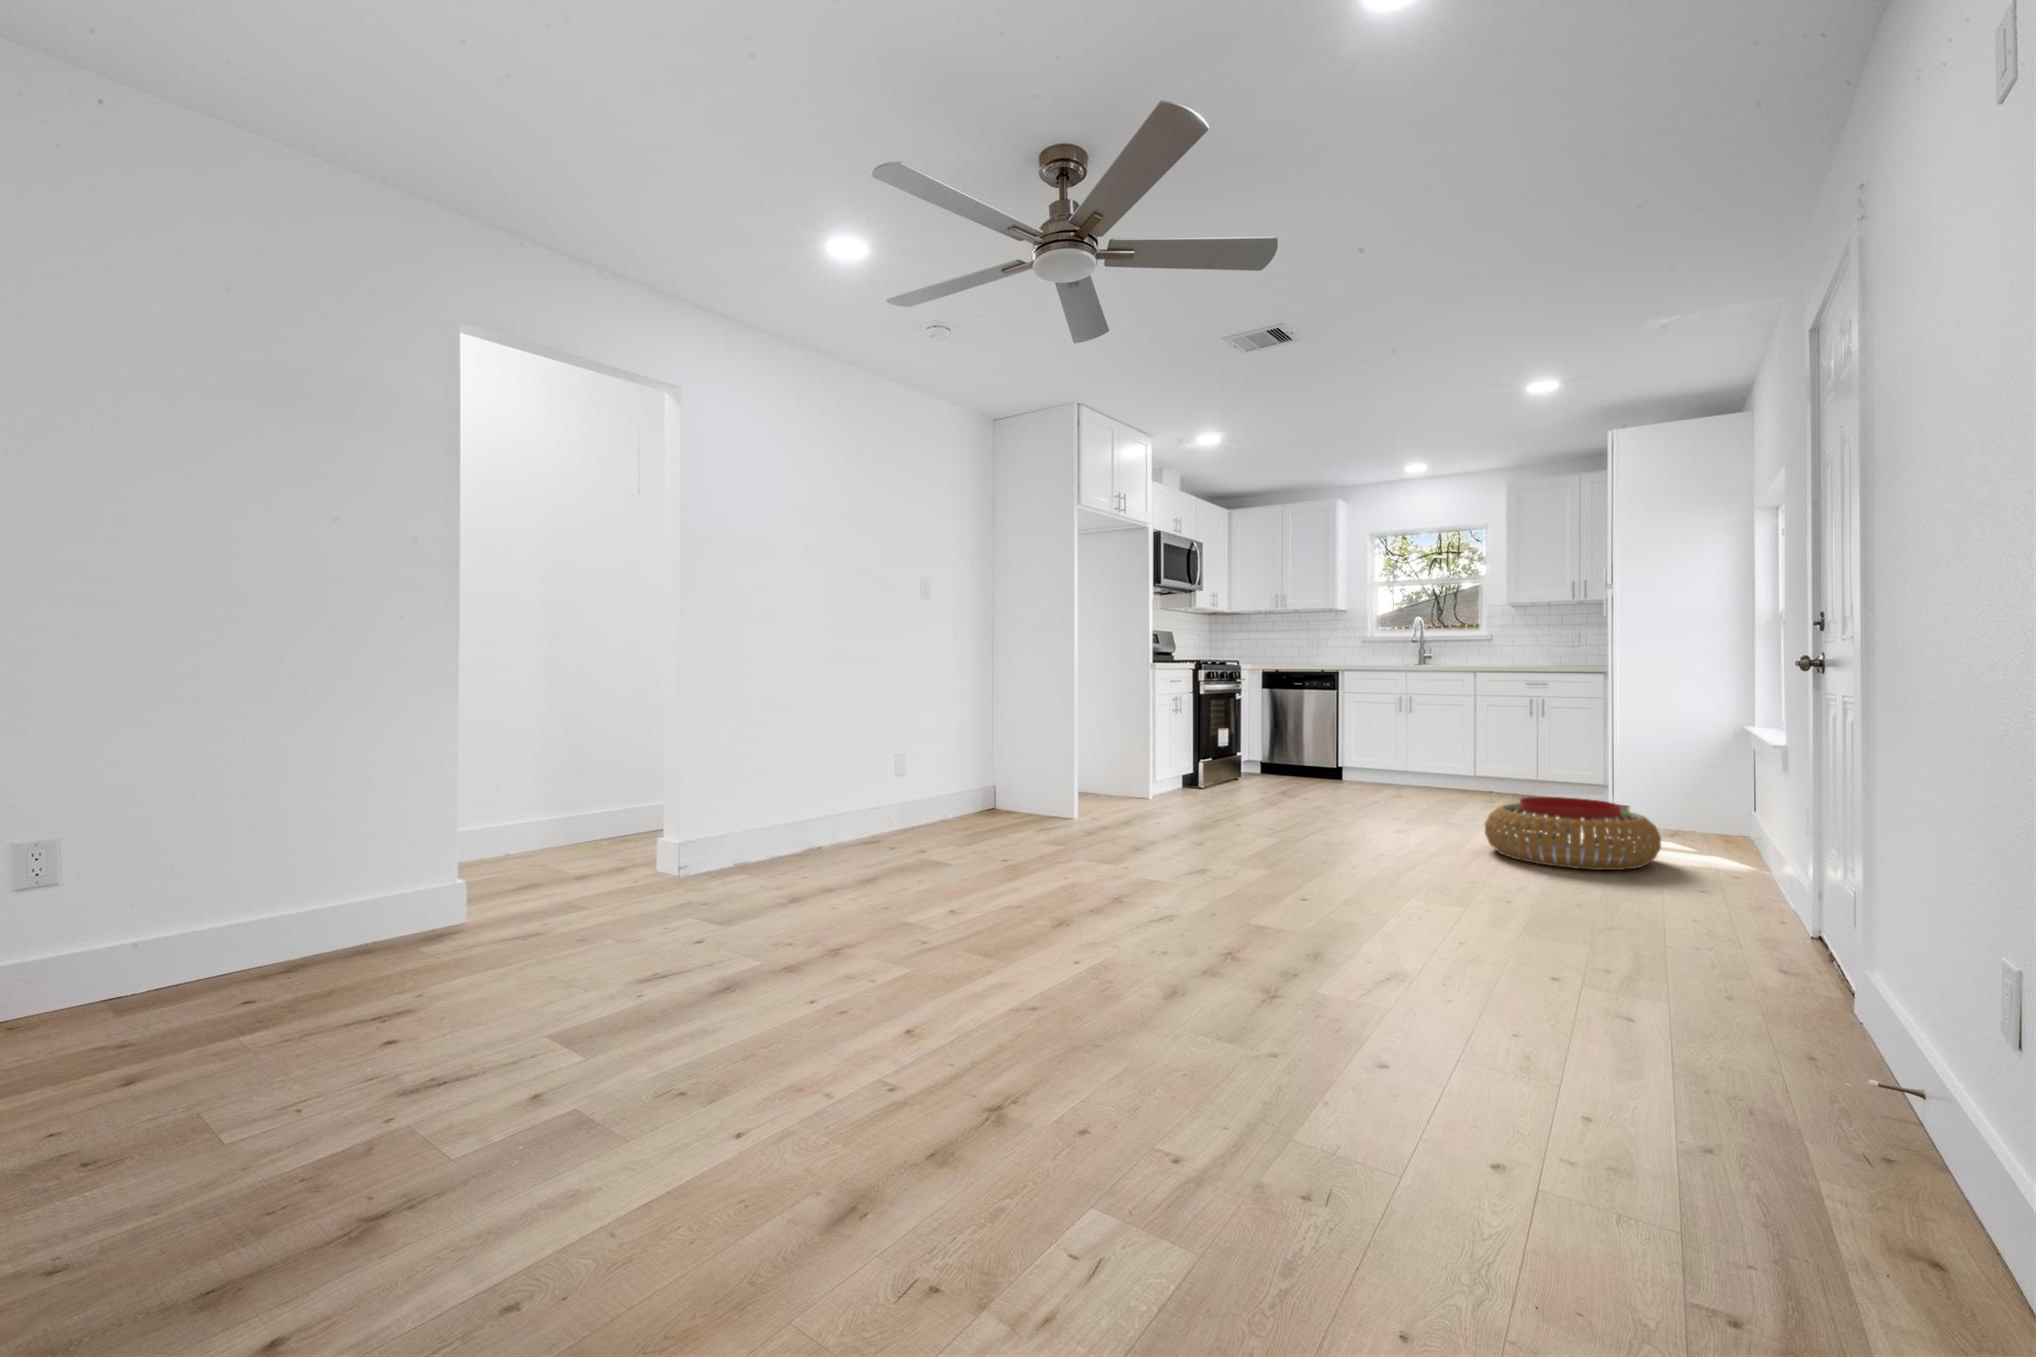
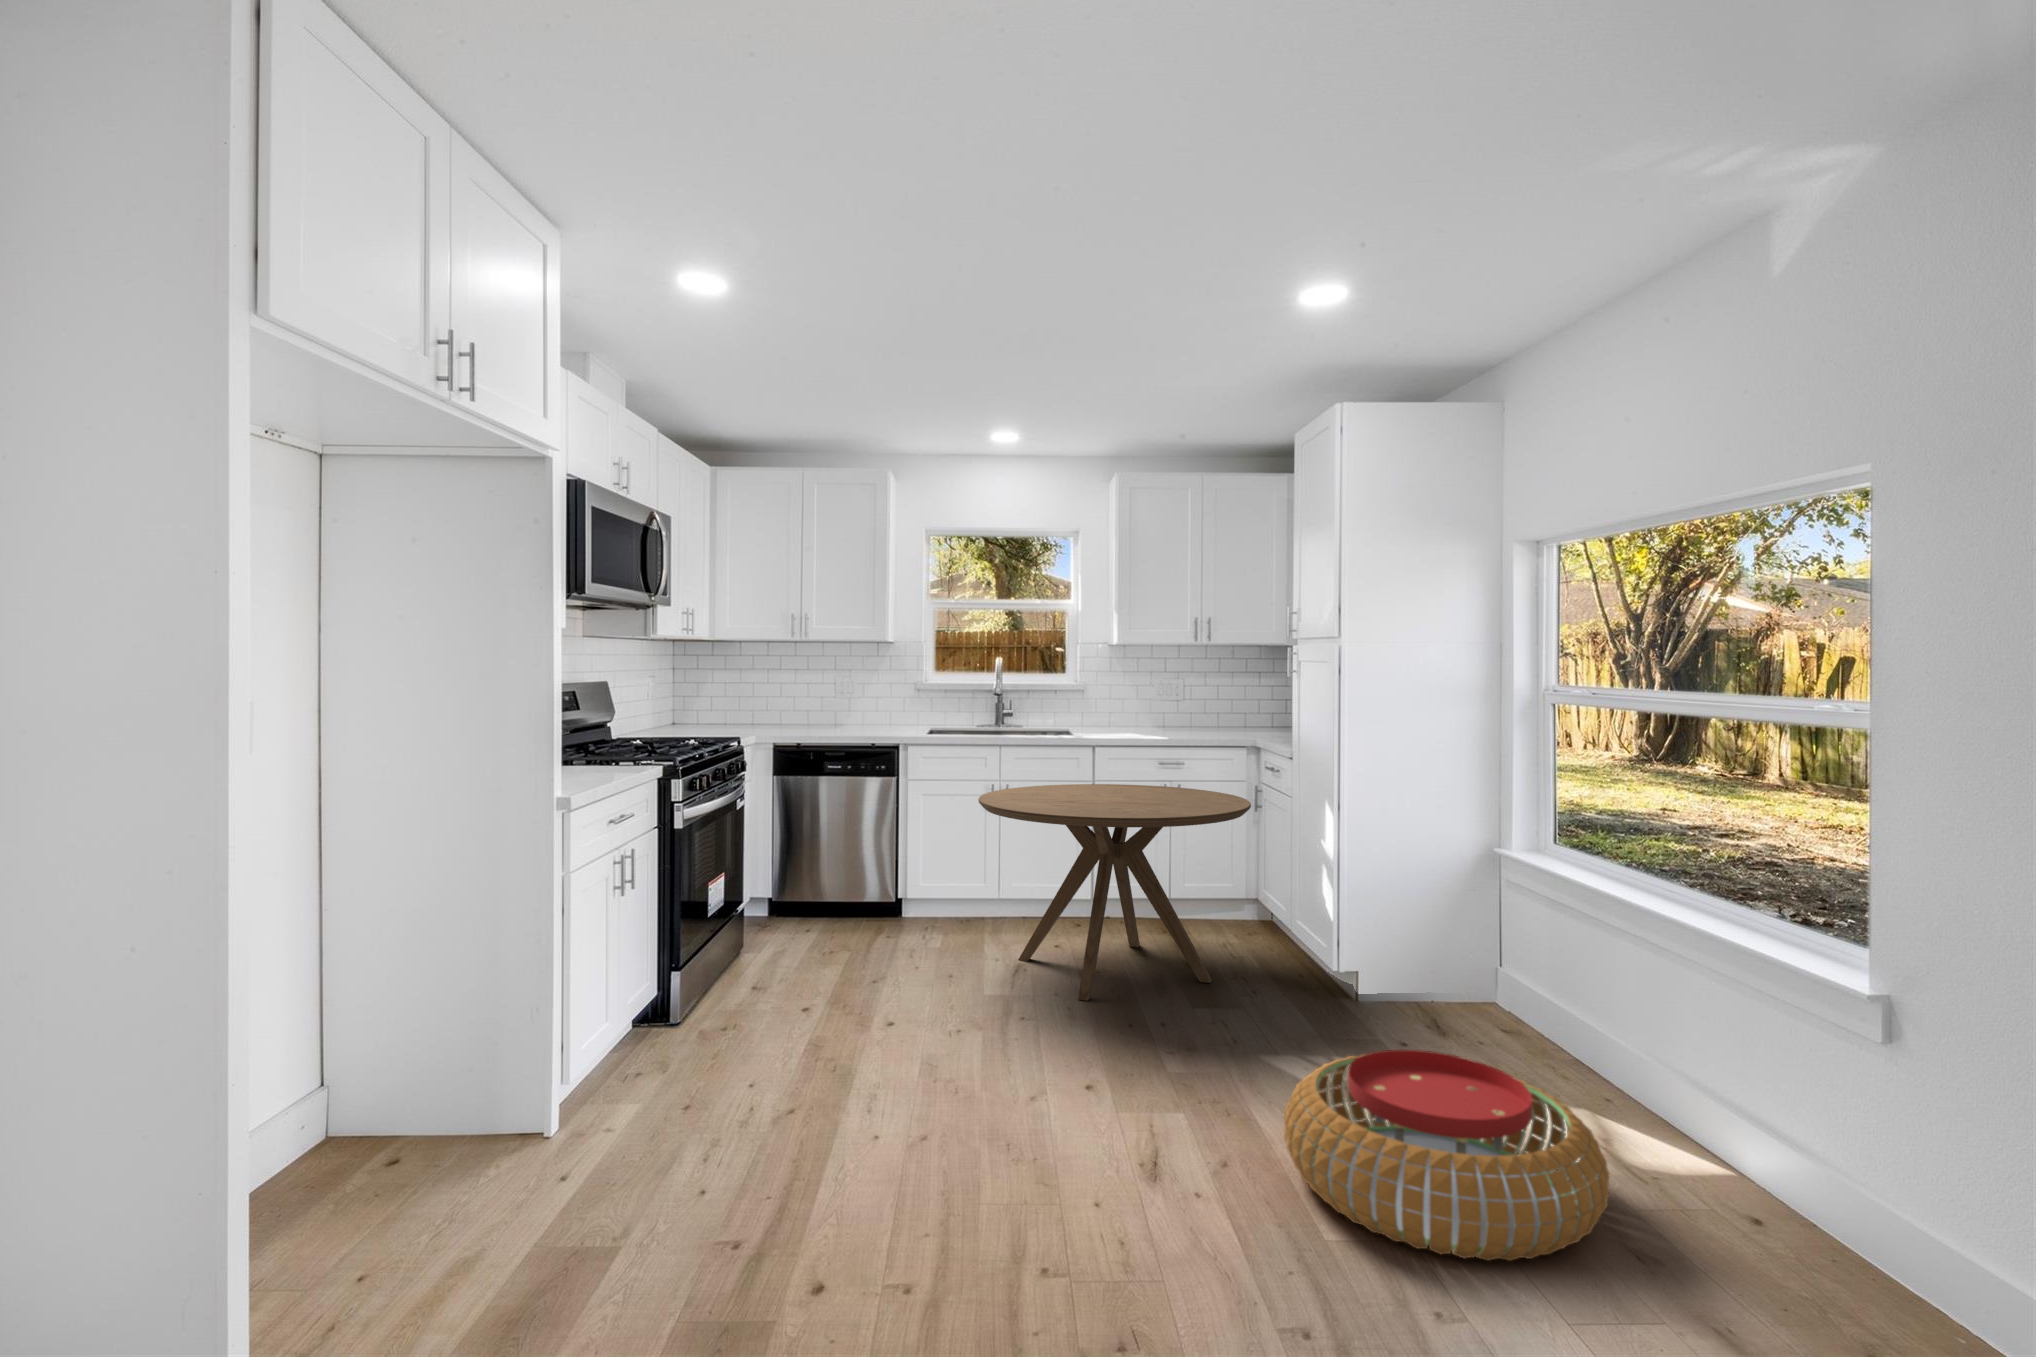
dining table: none [1377,694,1565,809] -> present [978,784,1251,1001]

